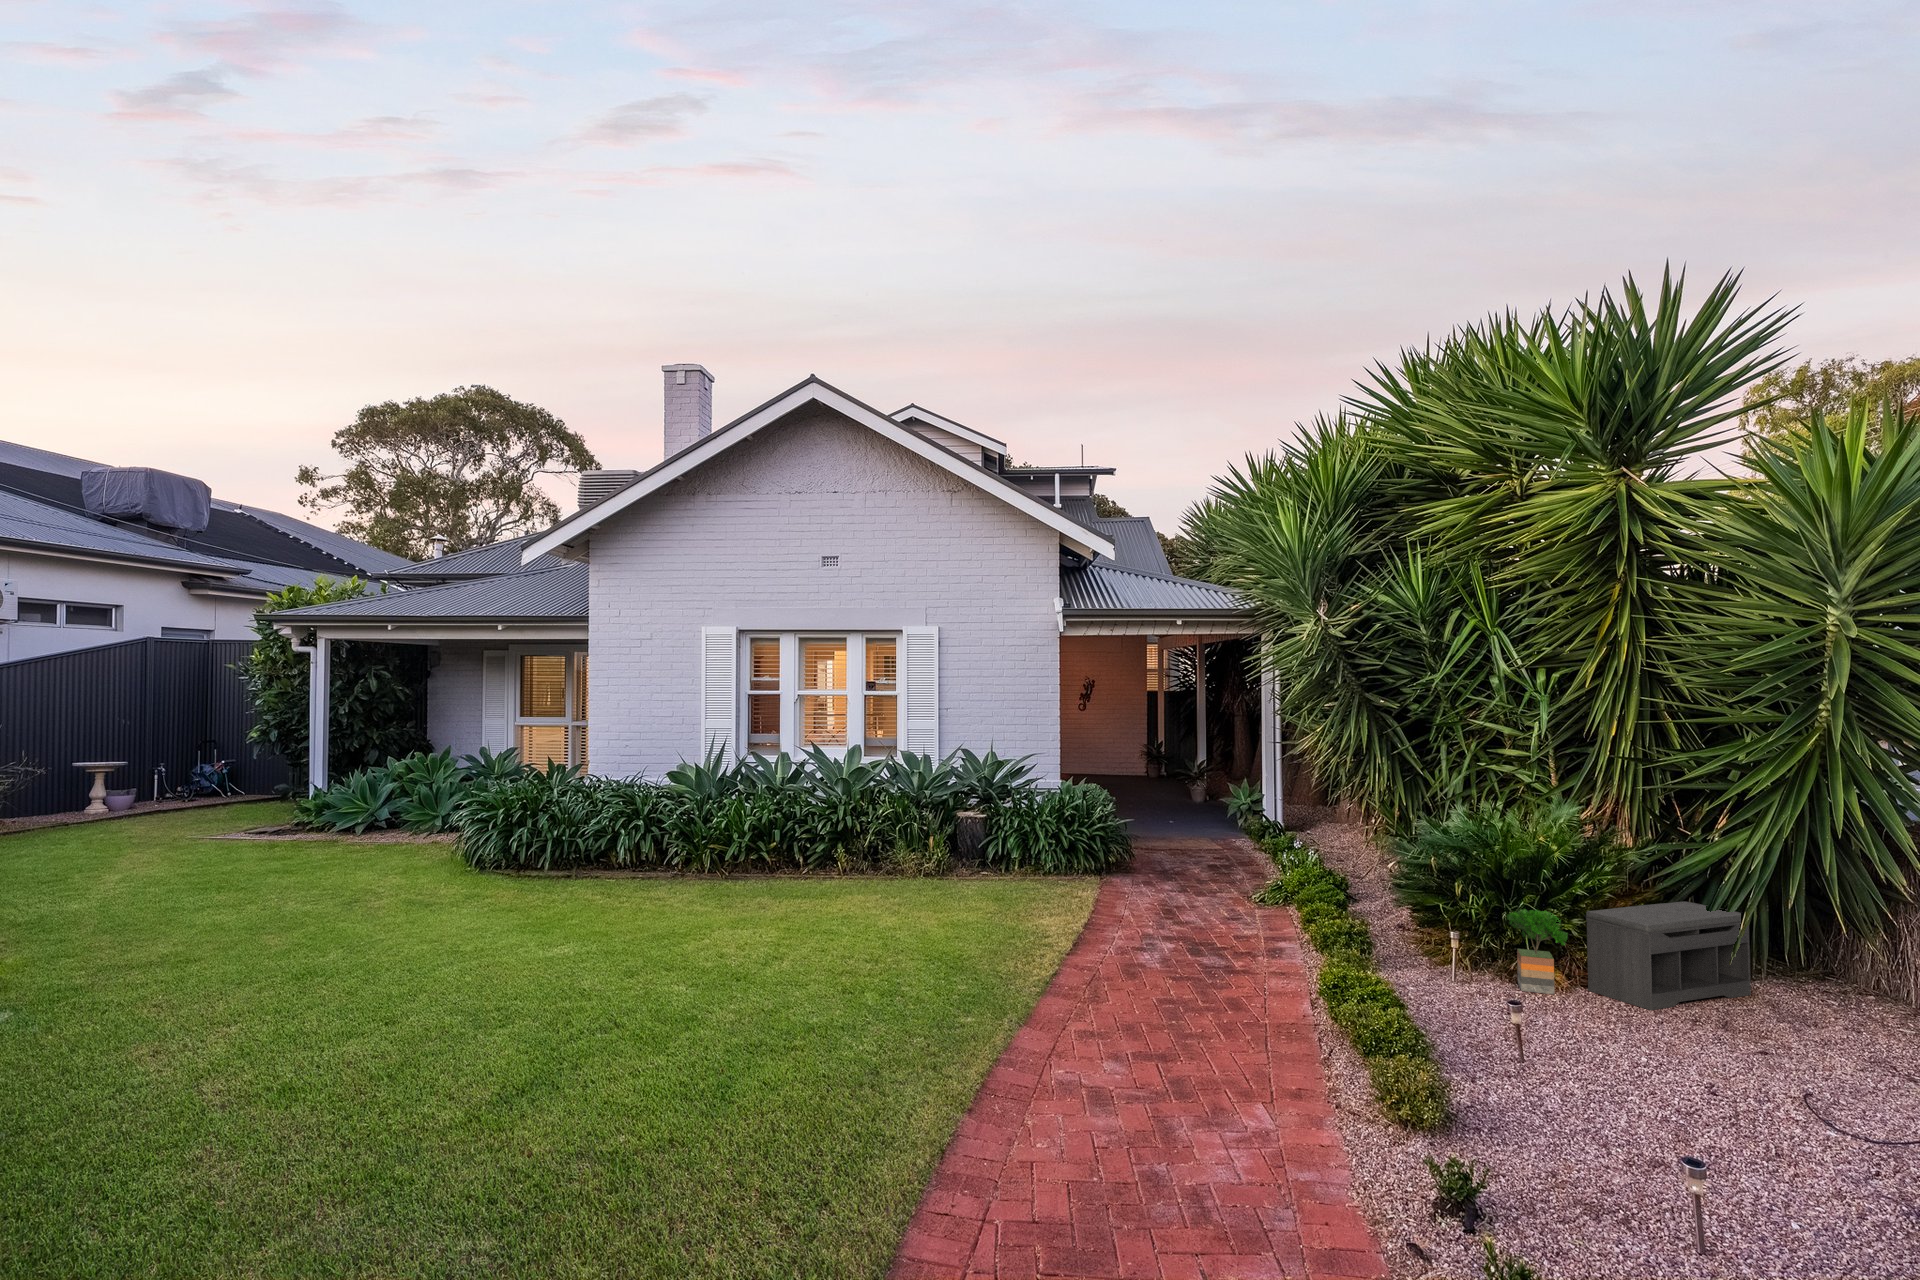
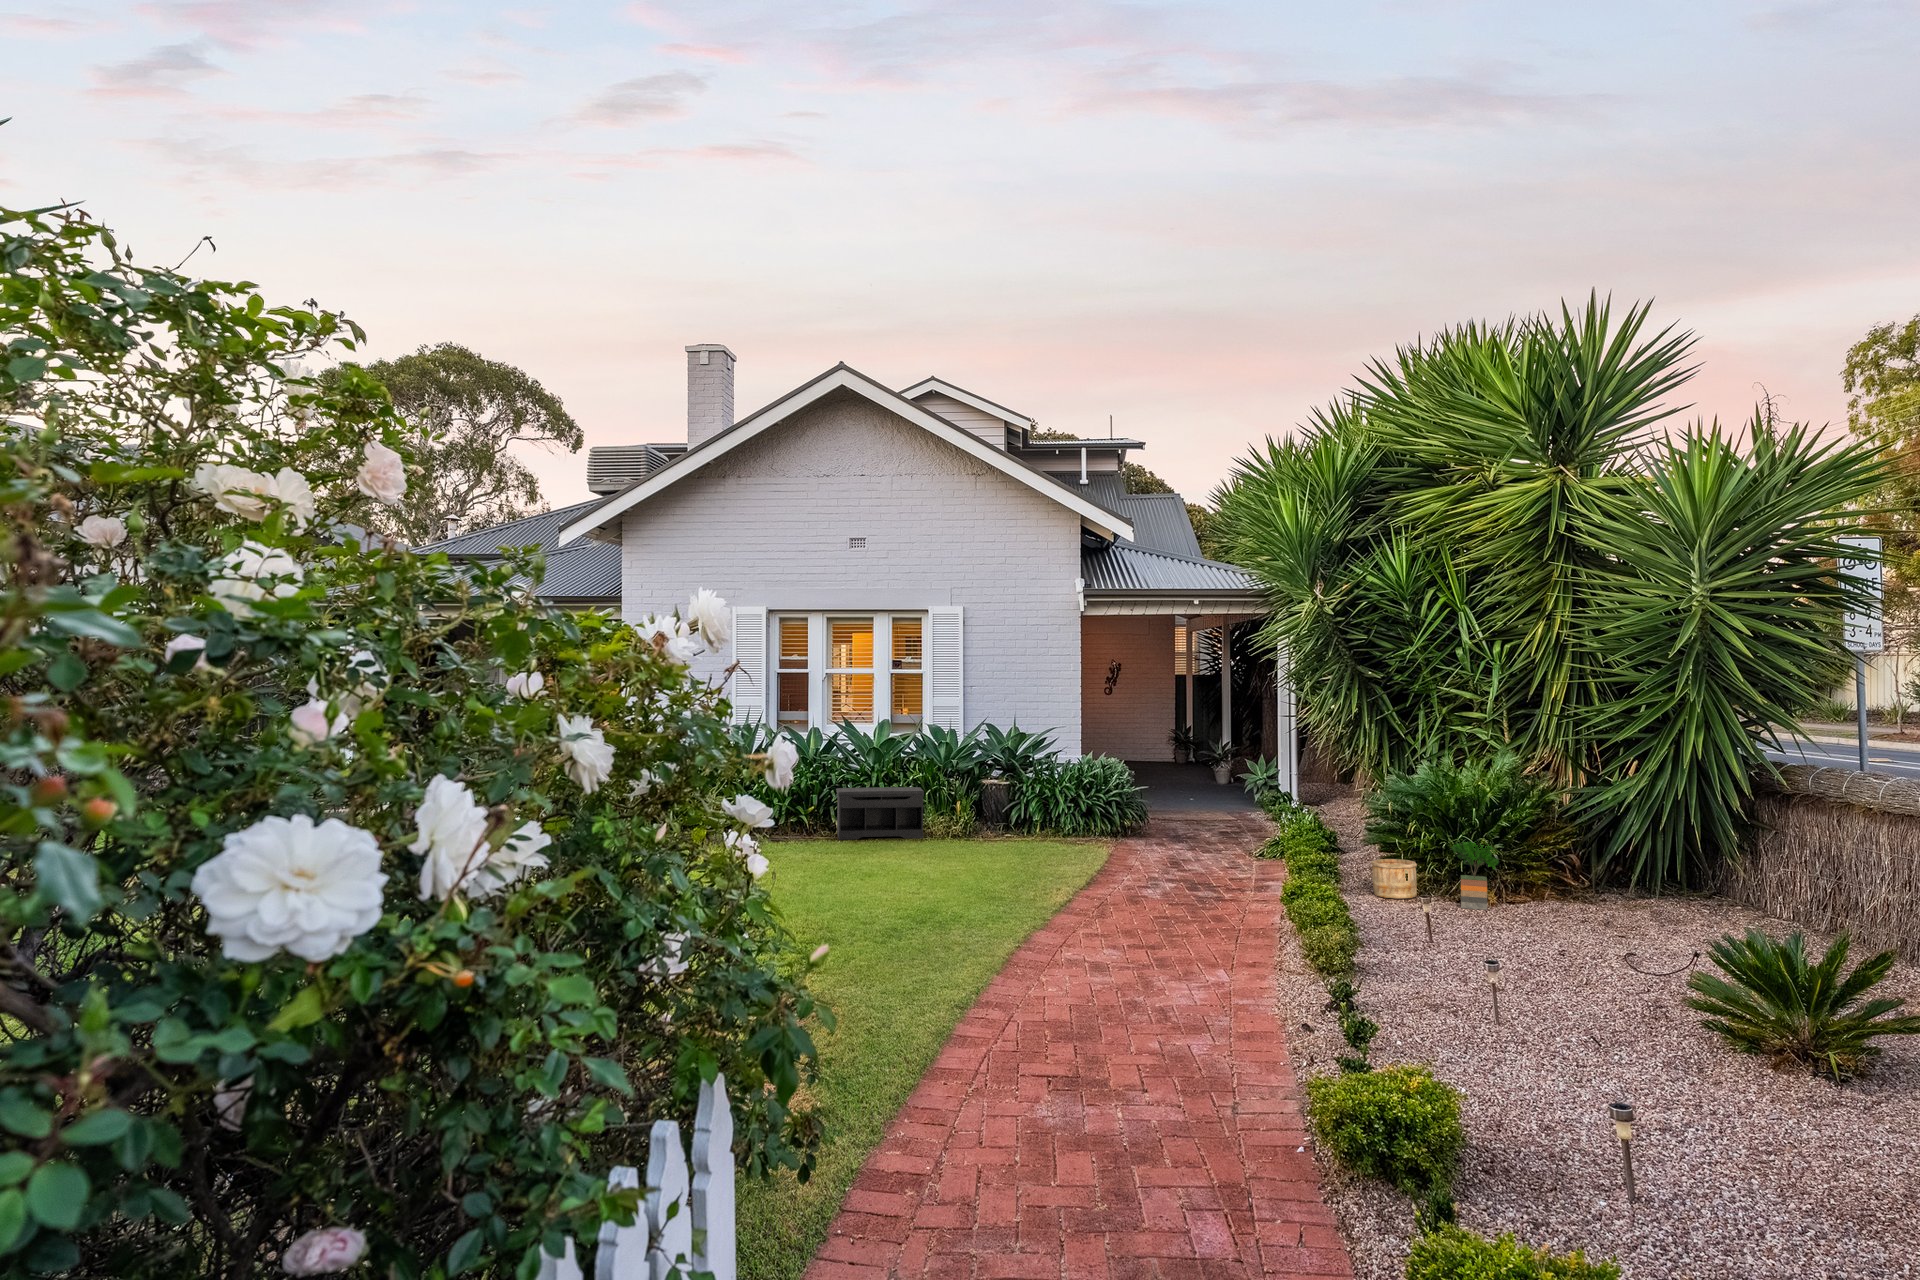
bench: present [1586,901,1751,1010] -> present [837,787,924,840]
wooden bucket: none [1404,924,1462,975] -> present [1371,859,1417,898]

